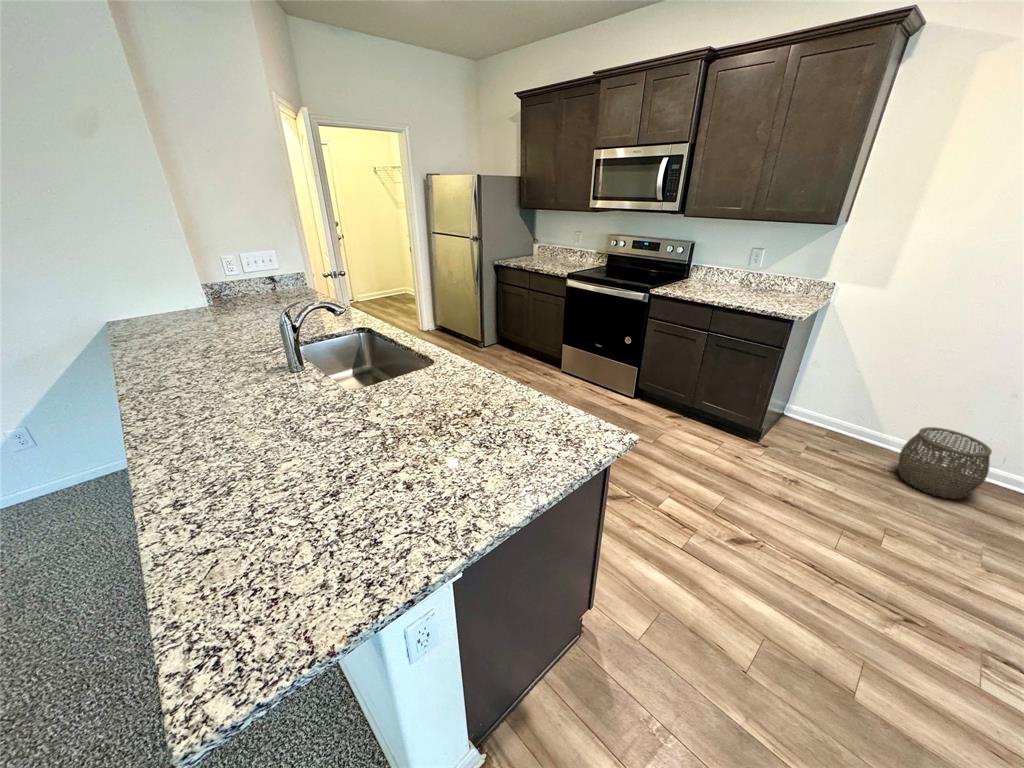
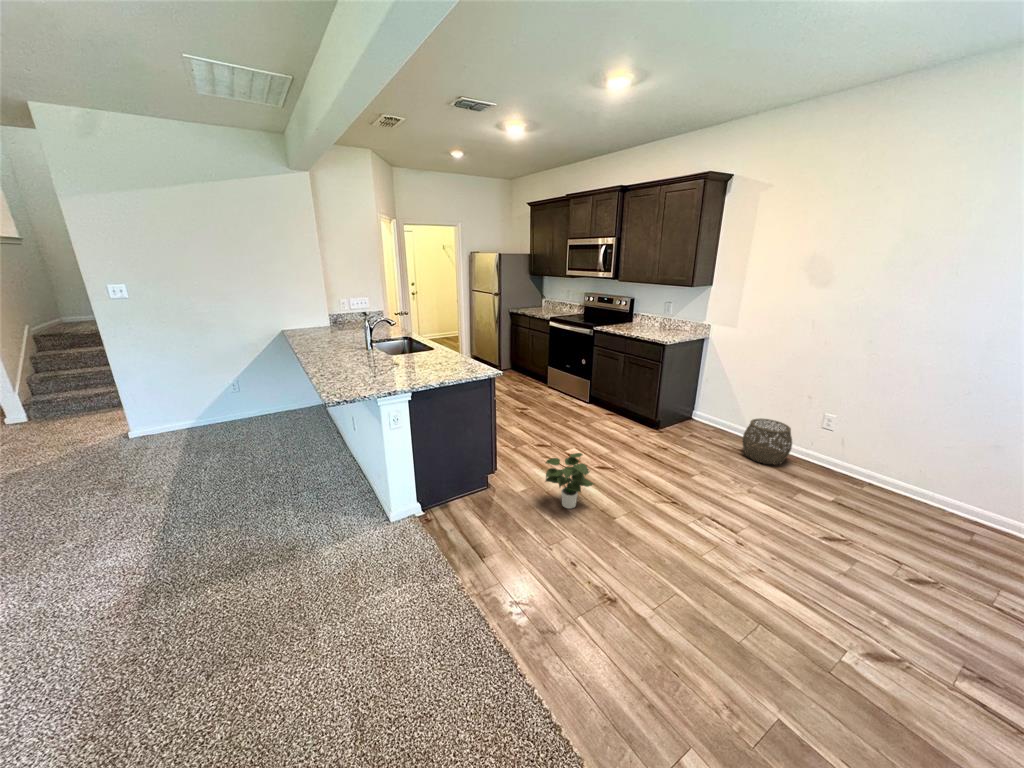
potted plant: none [710,569,825,677] -> present [545,453,594,509]

